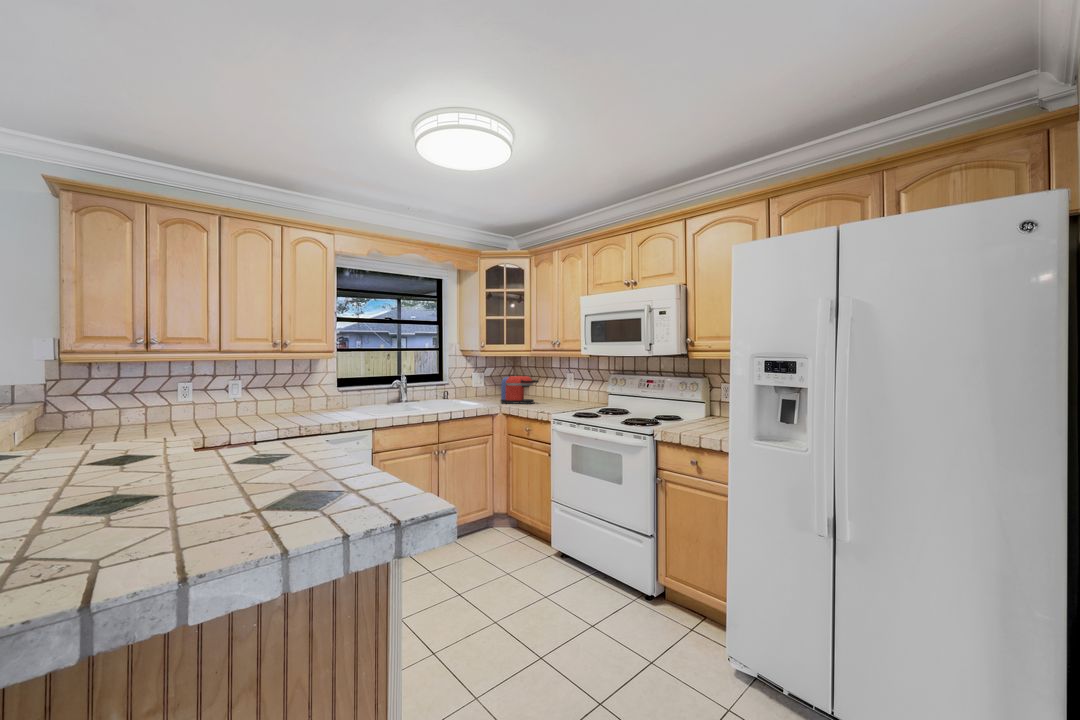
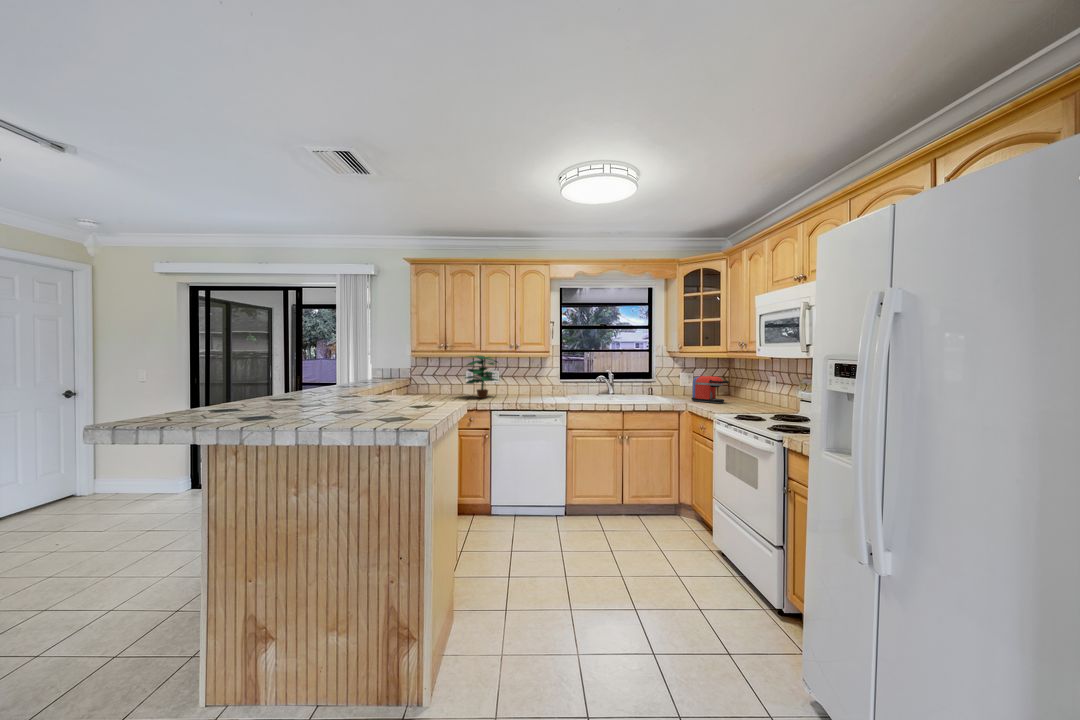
potted plant: none [186,357,251,424] -> present [465,356,498,398]

